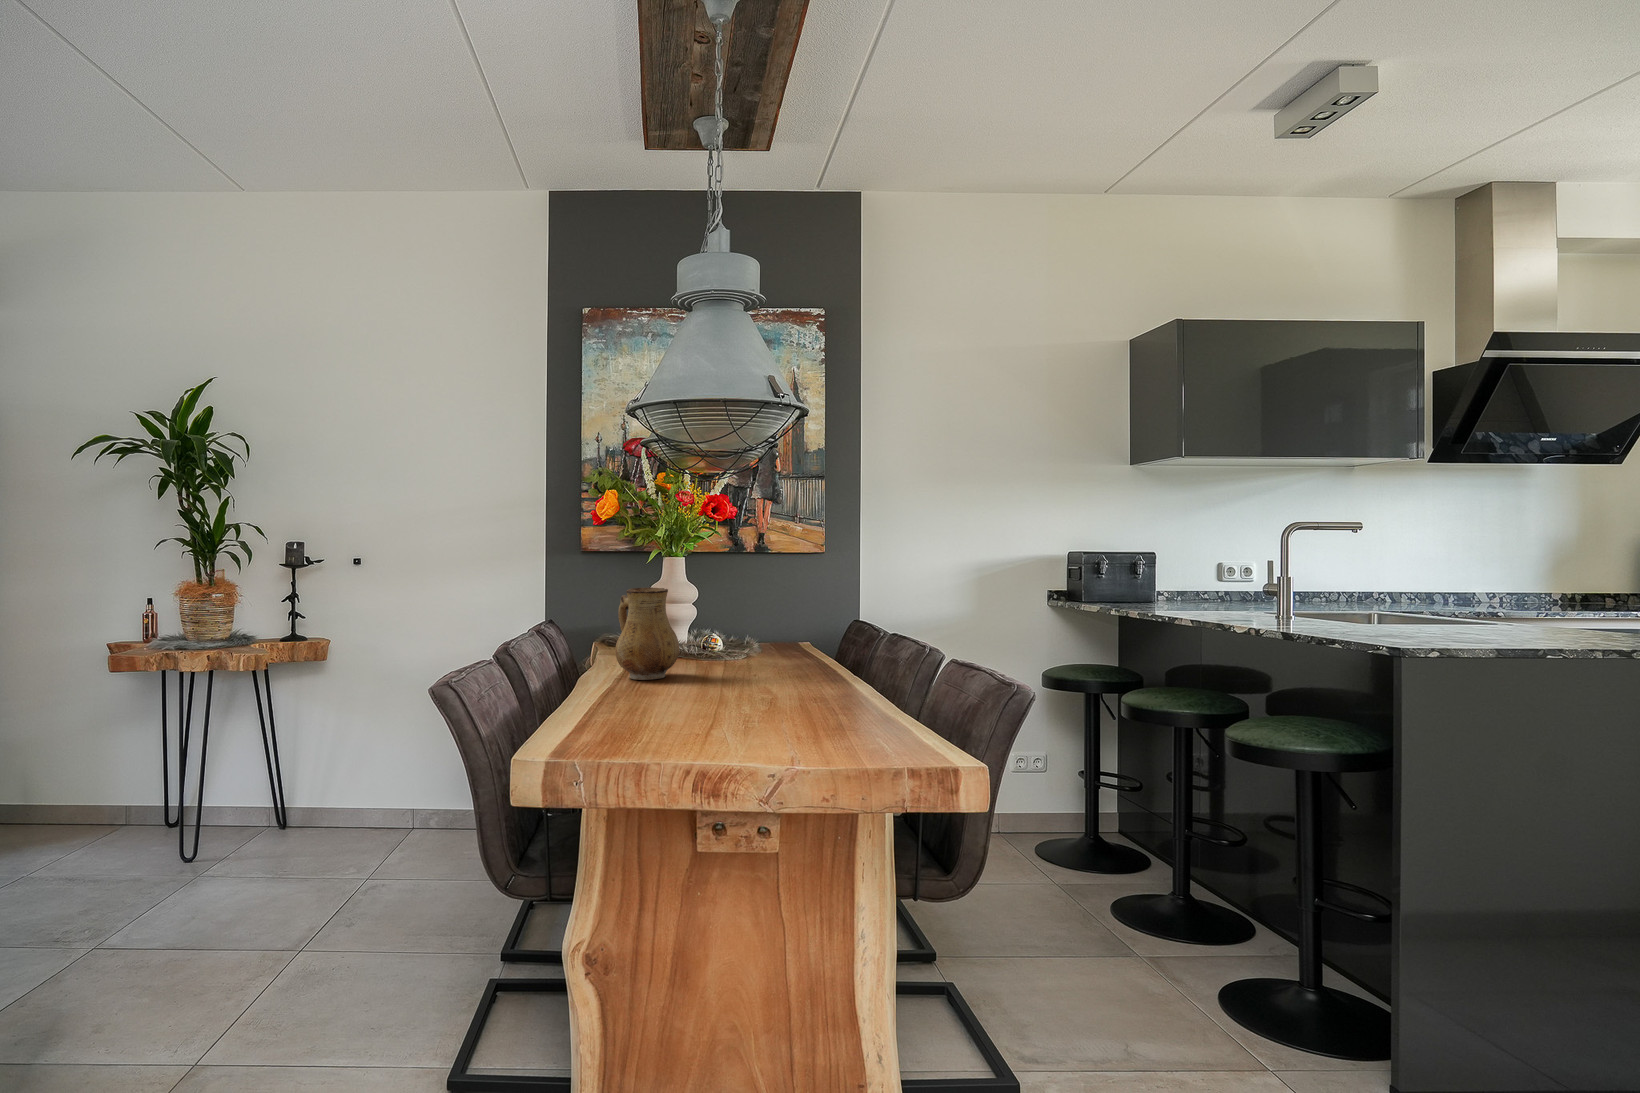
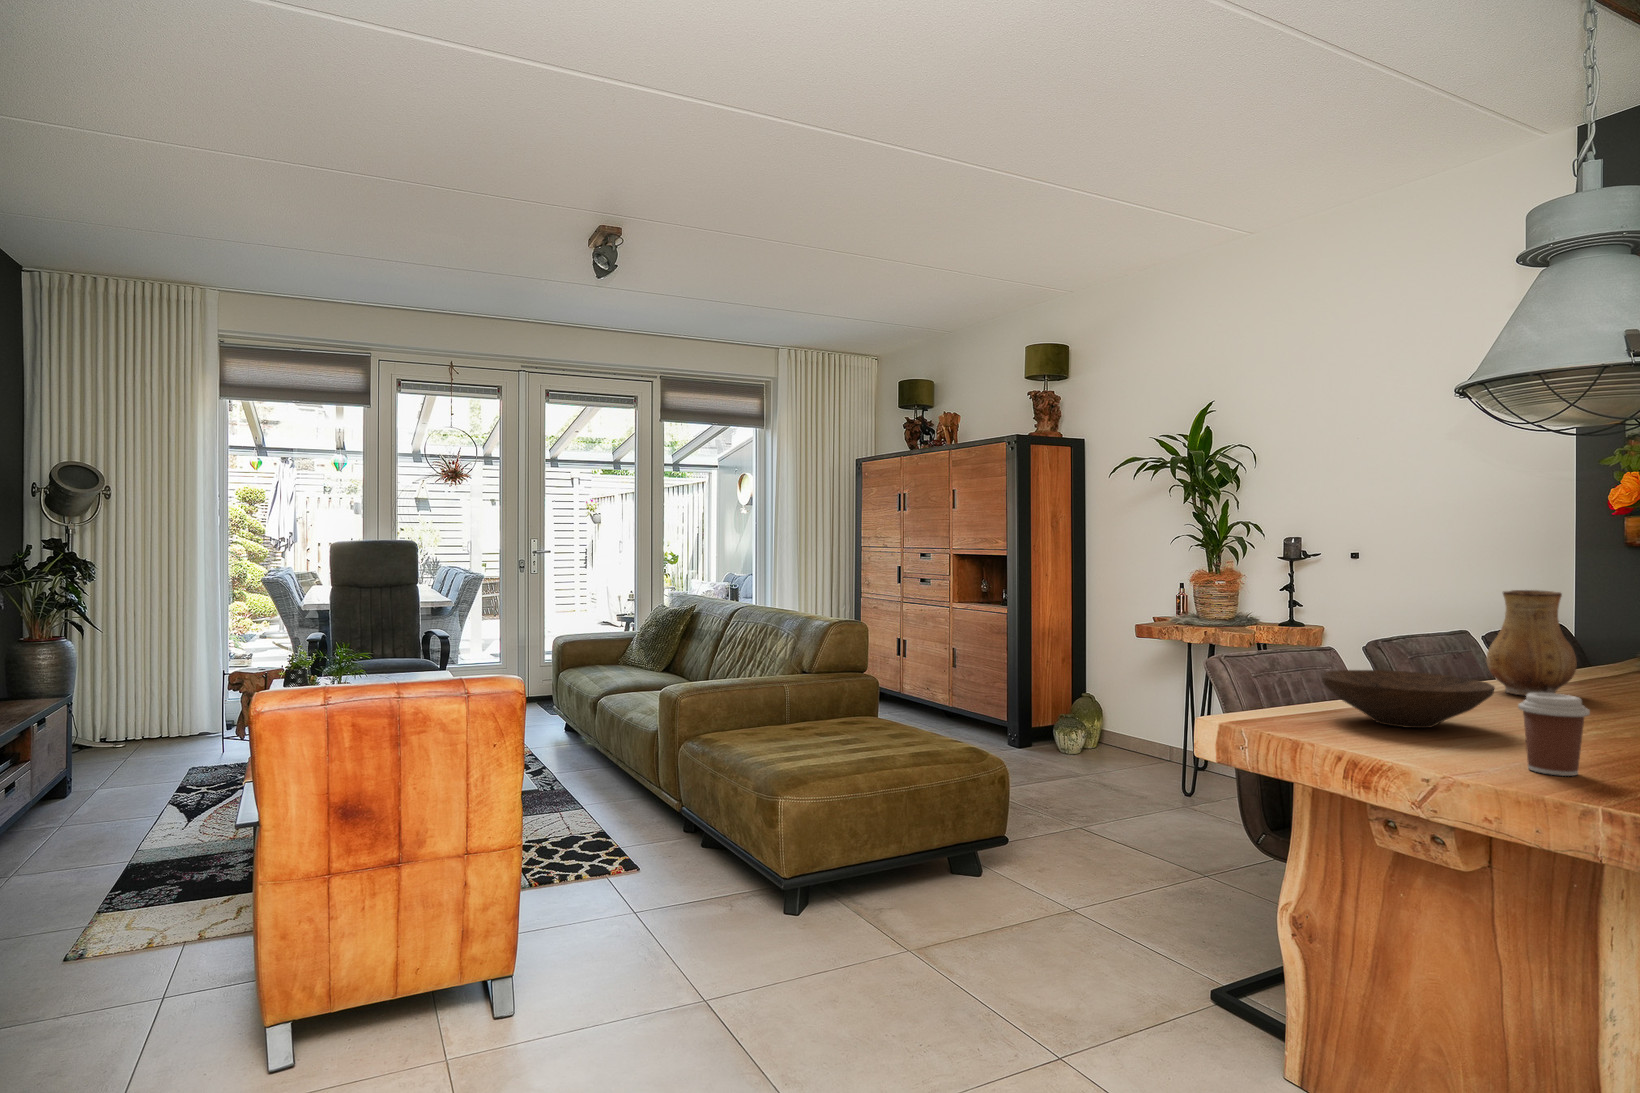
wooden bowl: none [581,673,724,730] -> present [1321,670,1494,728]
coffee cup: none [798,677,845,745] -> present [1518,693,1590,776]

